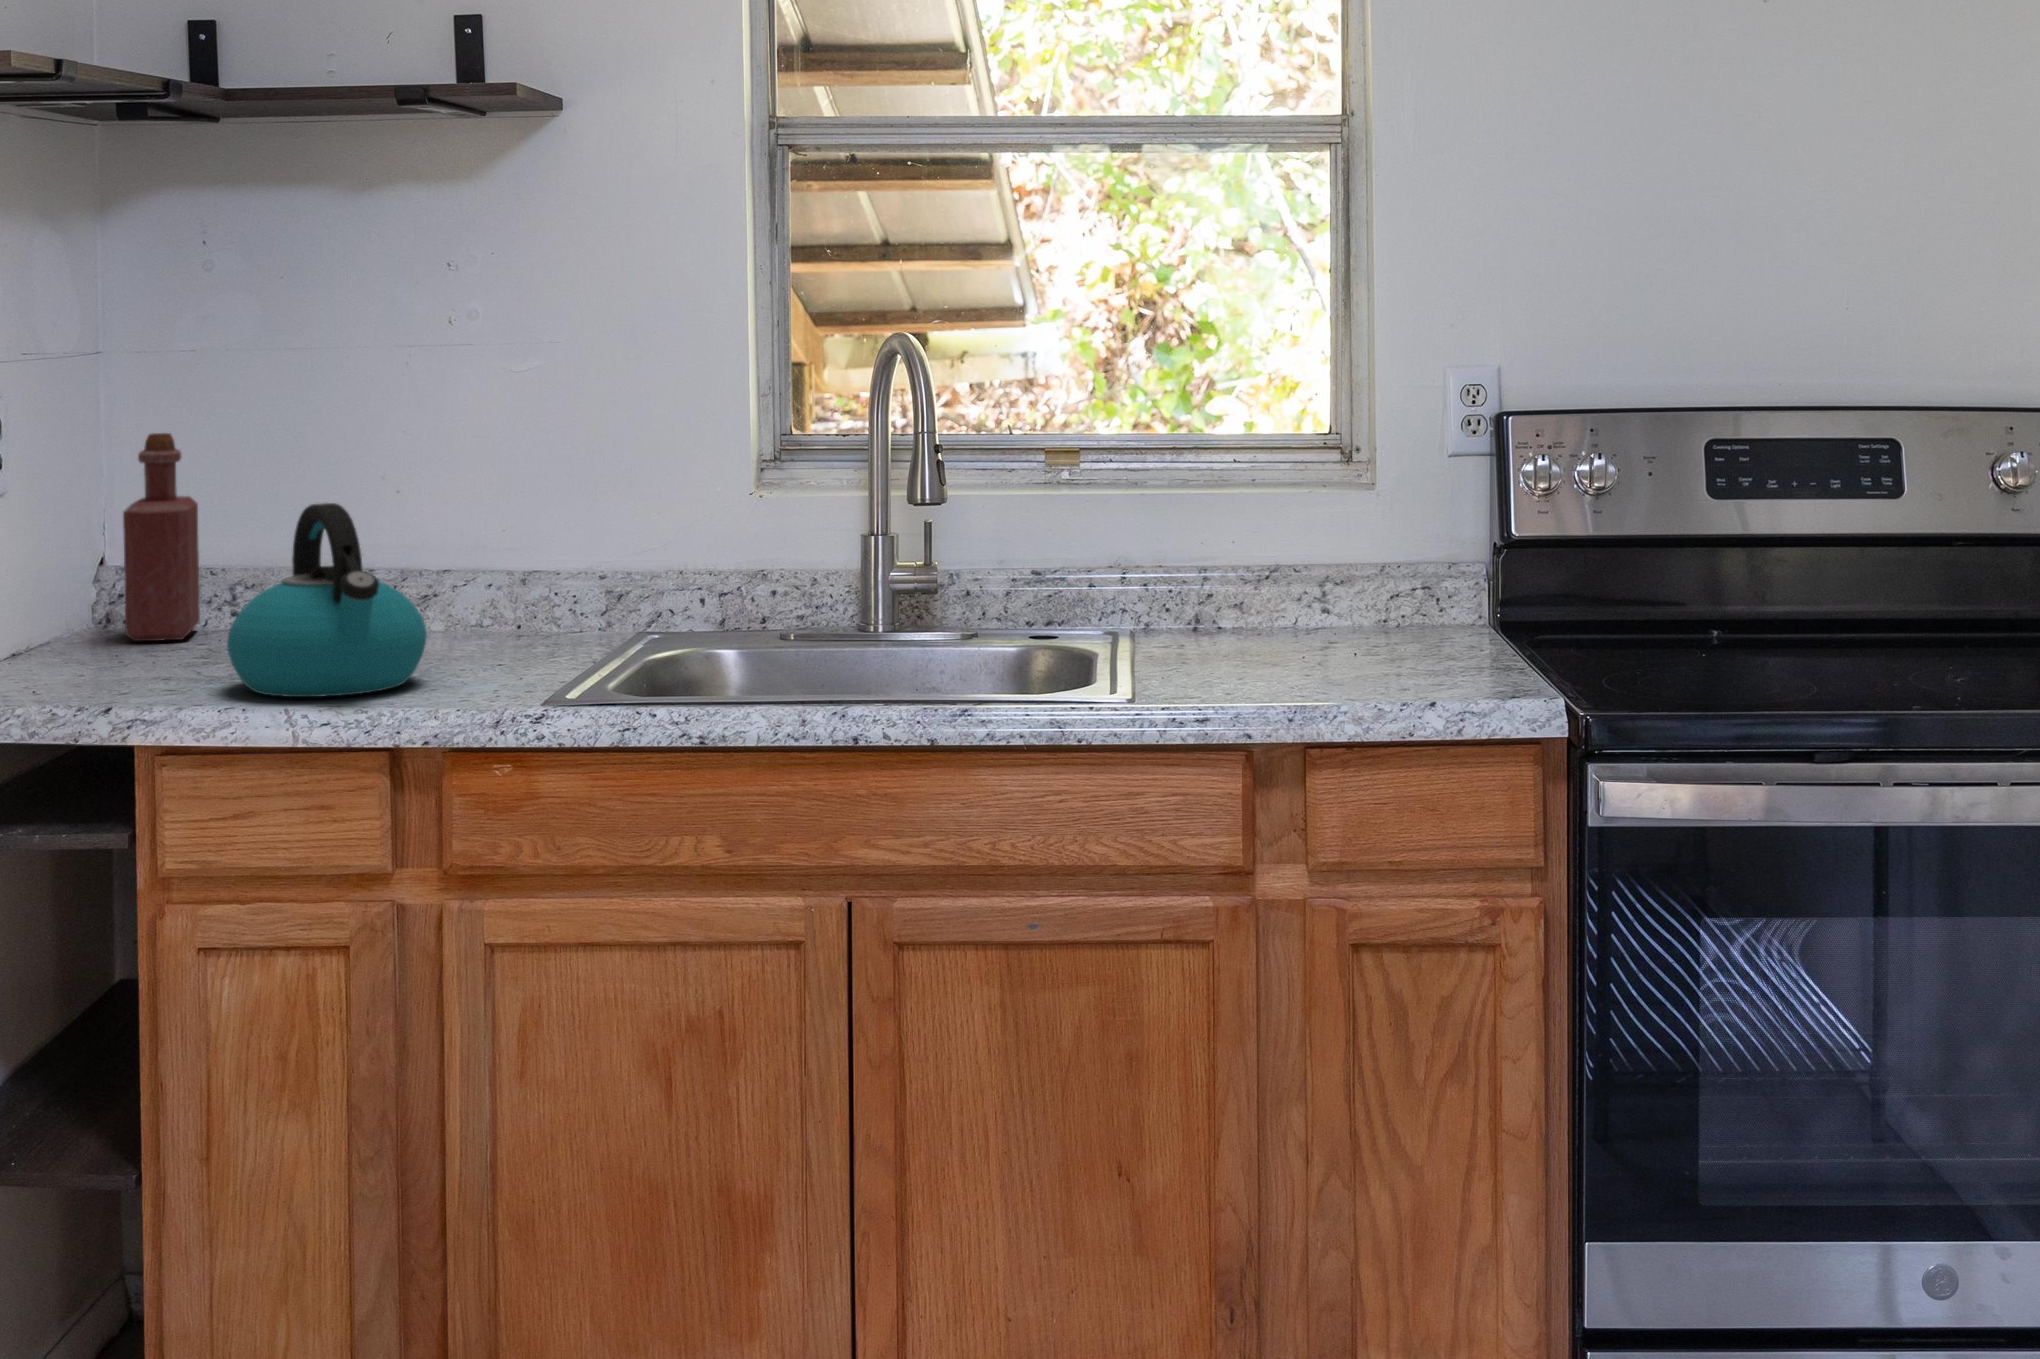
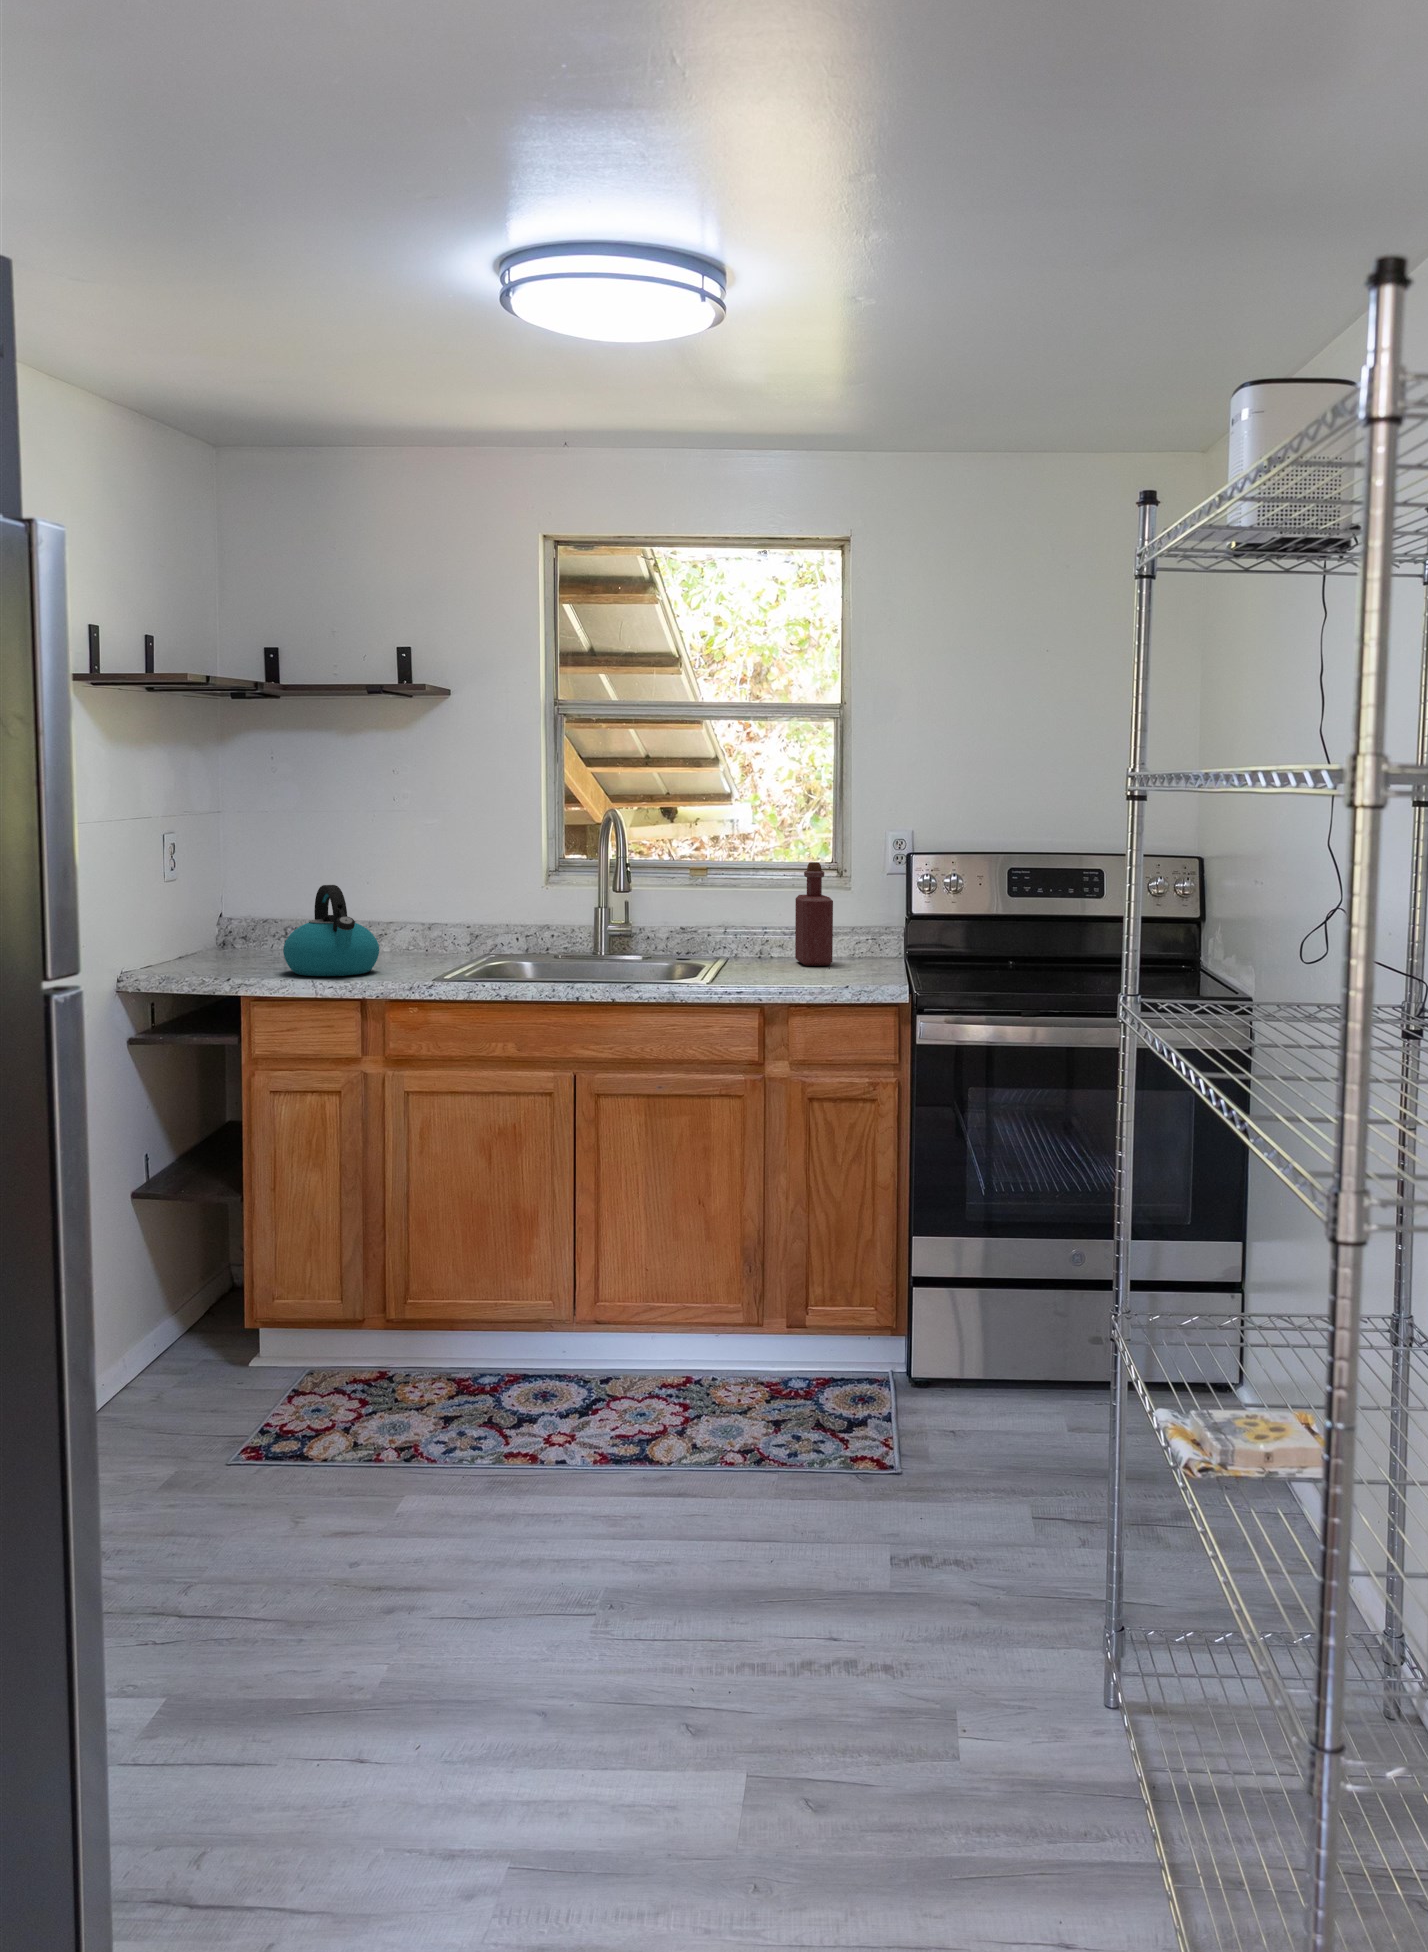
bottle: present [123,433,200,641] -> present [795,862,833,966]

